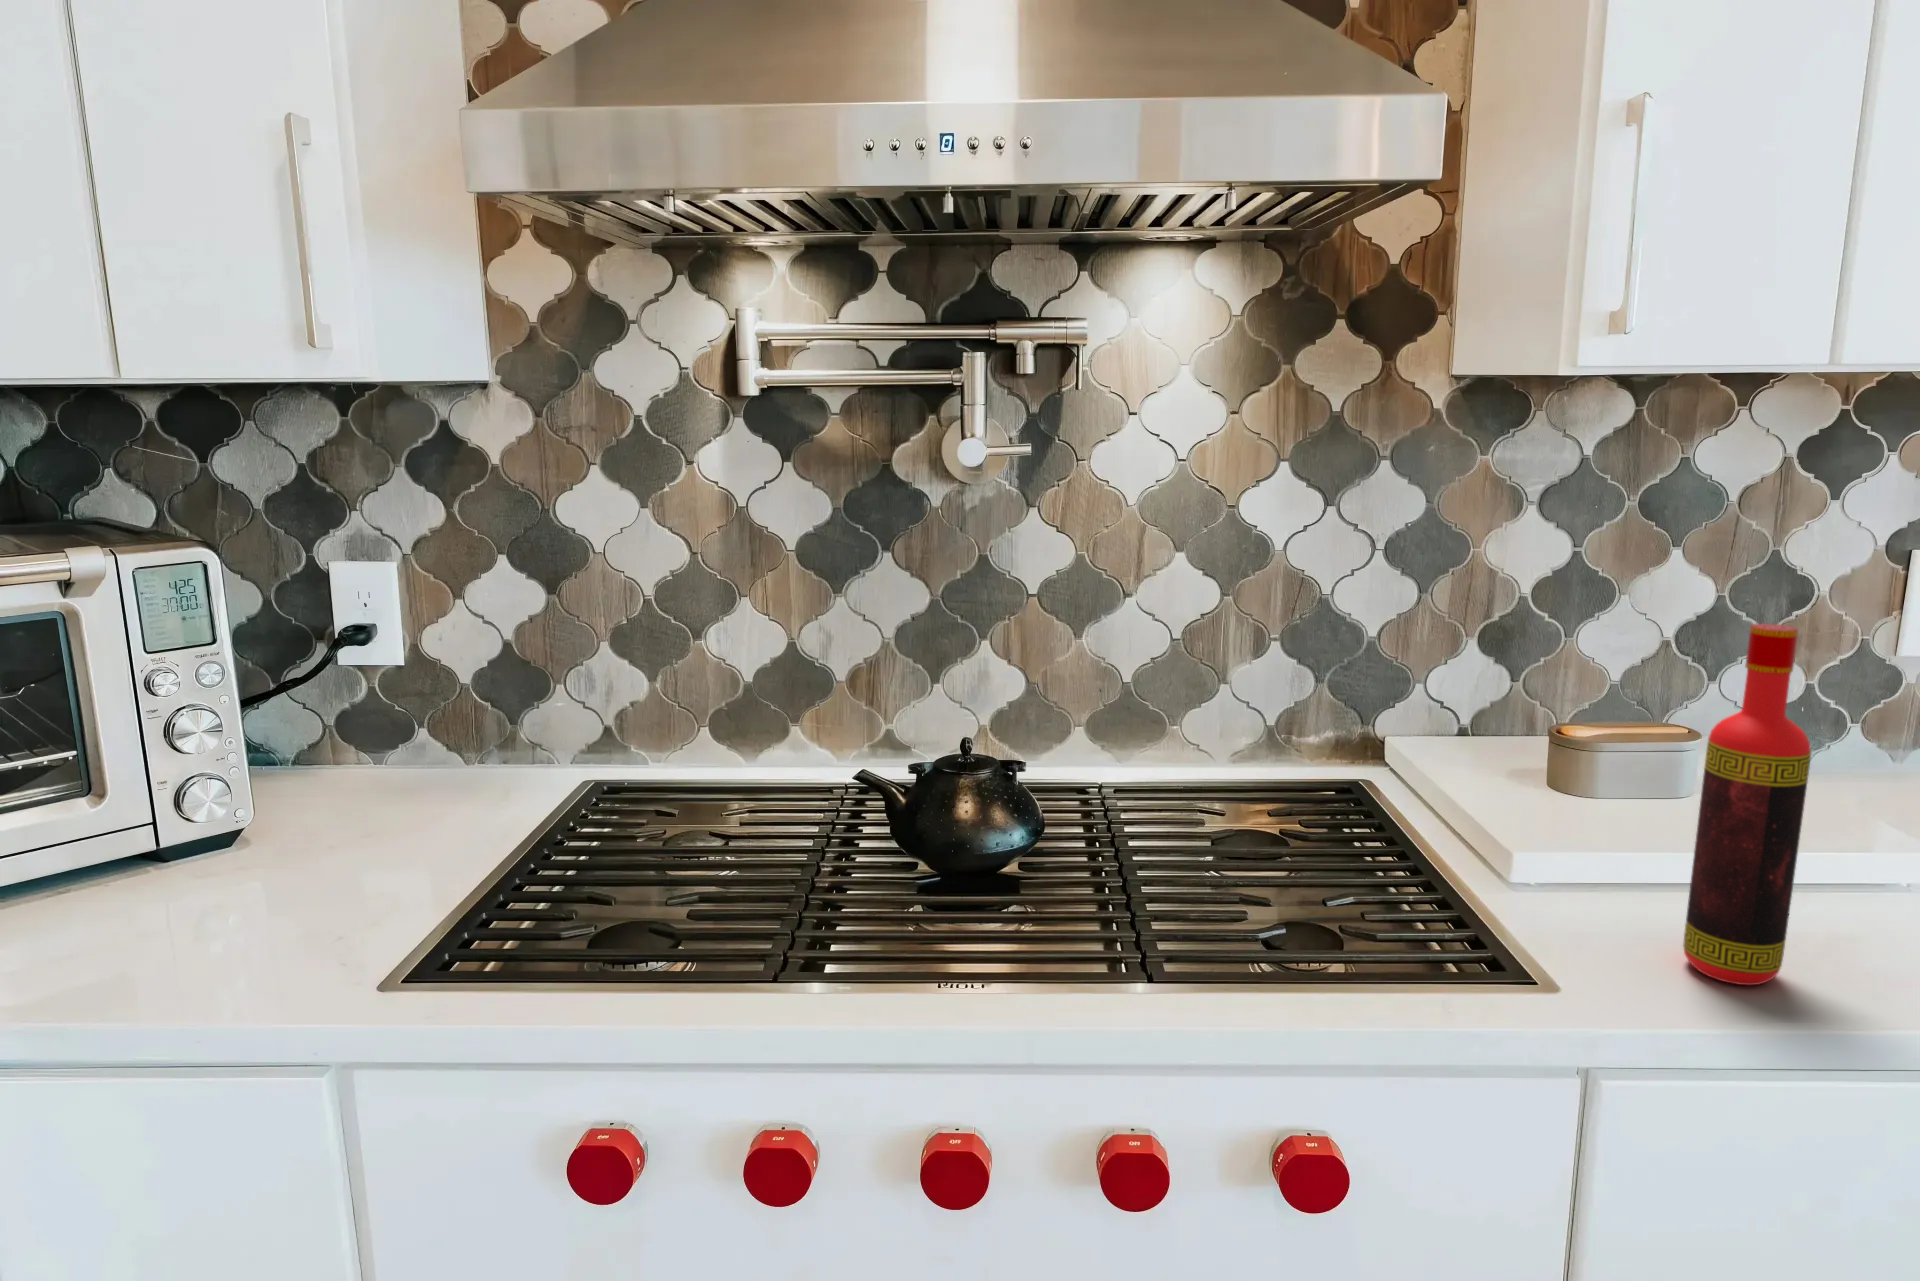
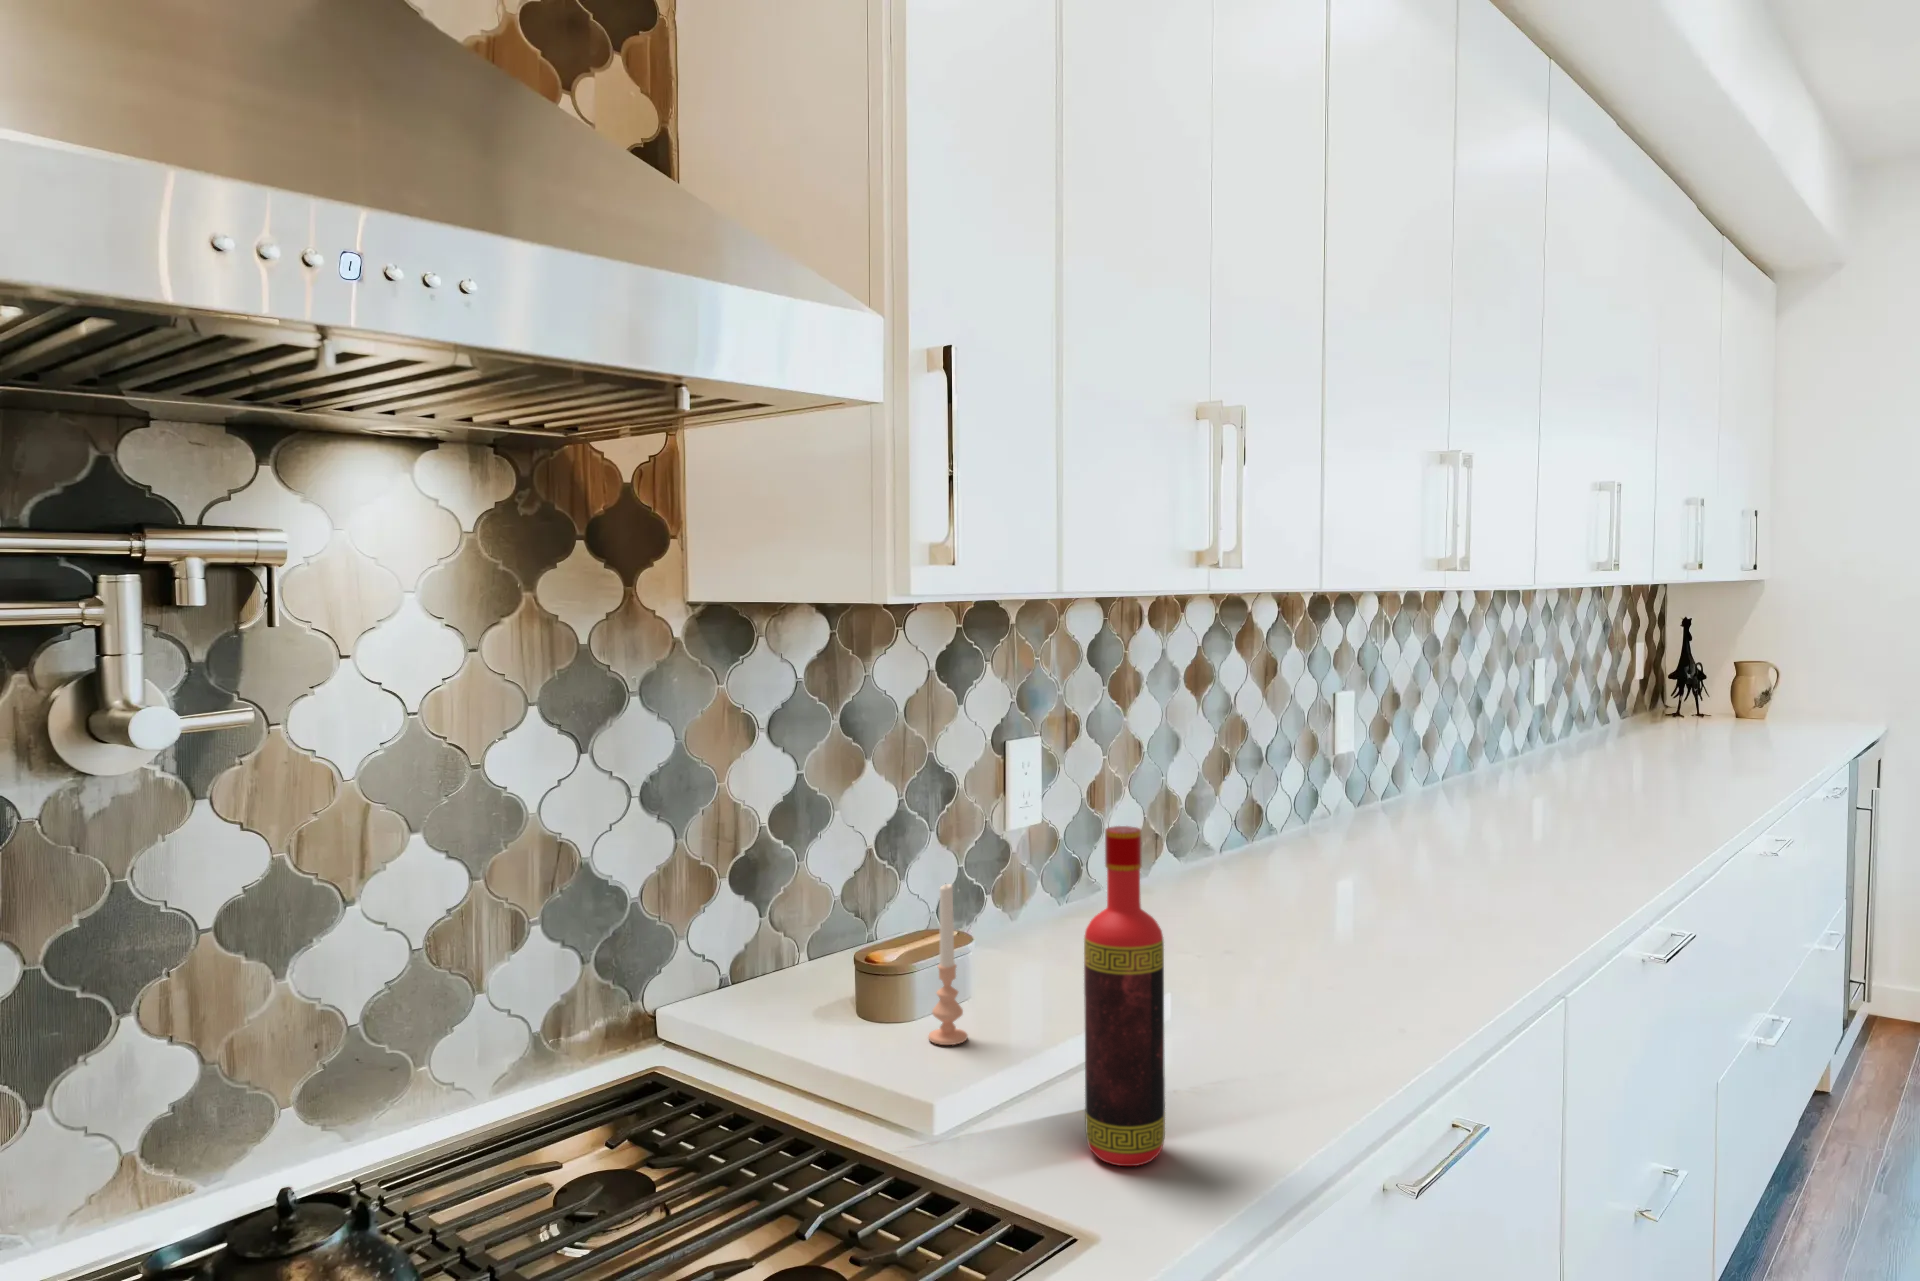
candle: none [1601,668,1647,829] -> present [928,884,968,1045]

